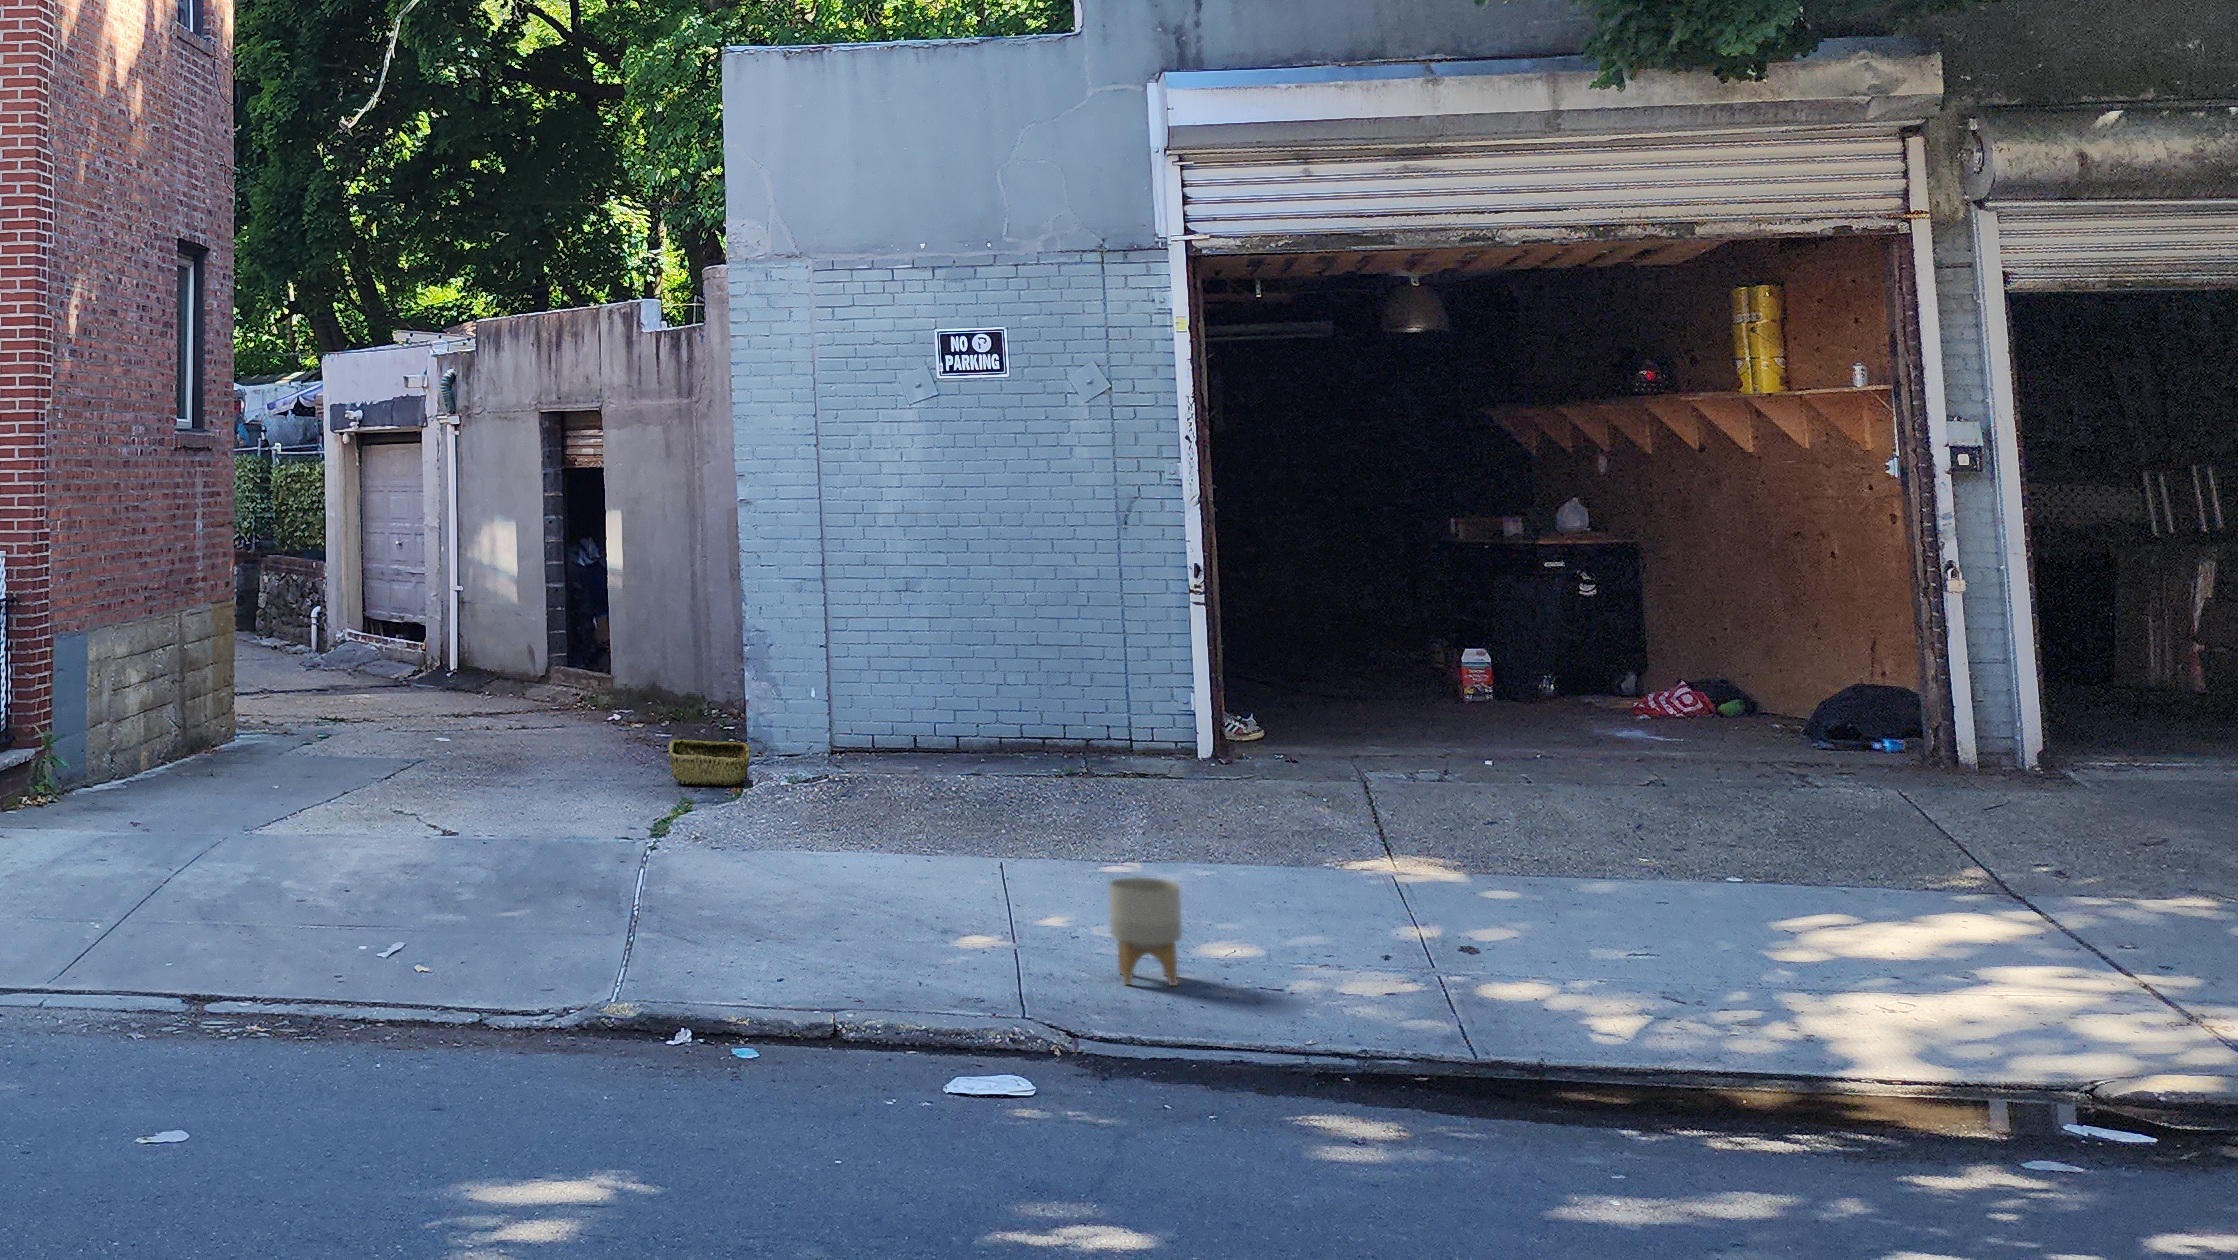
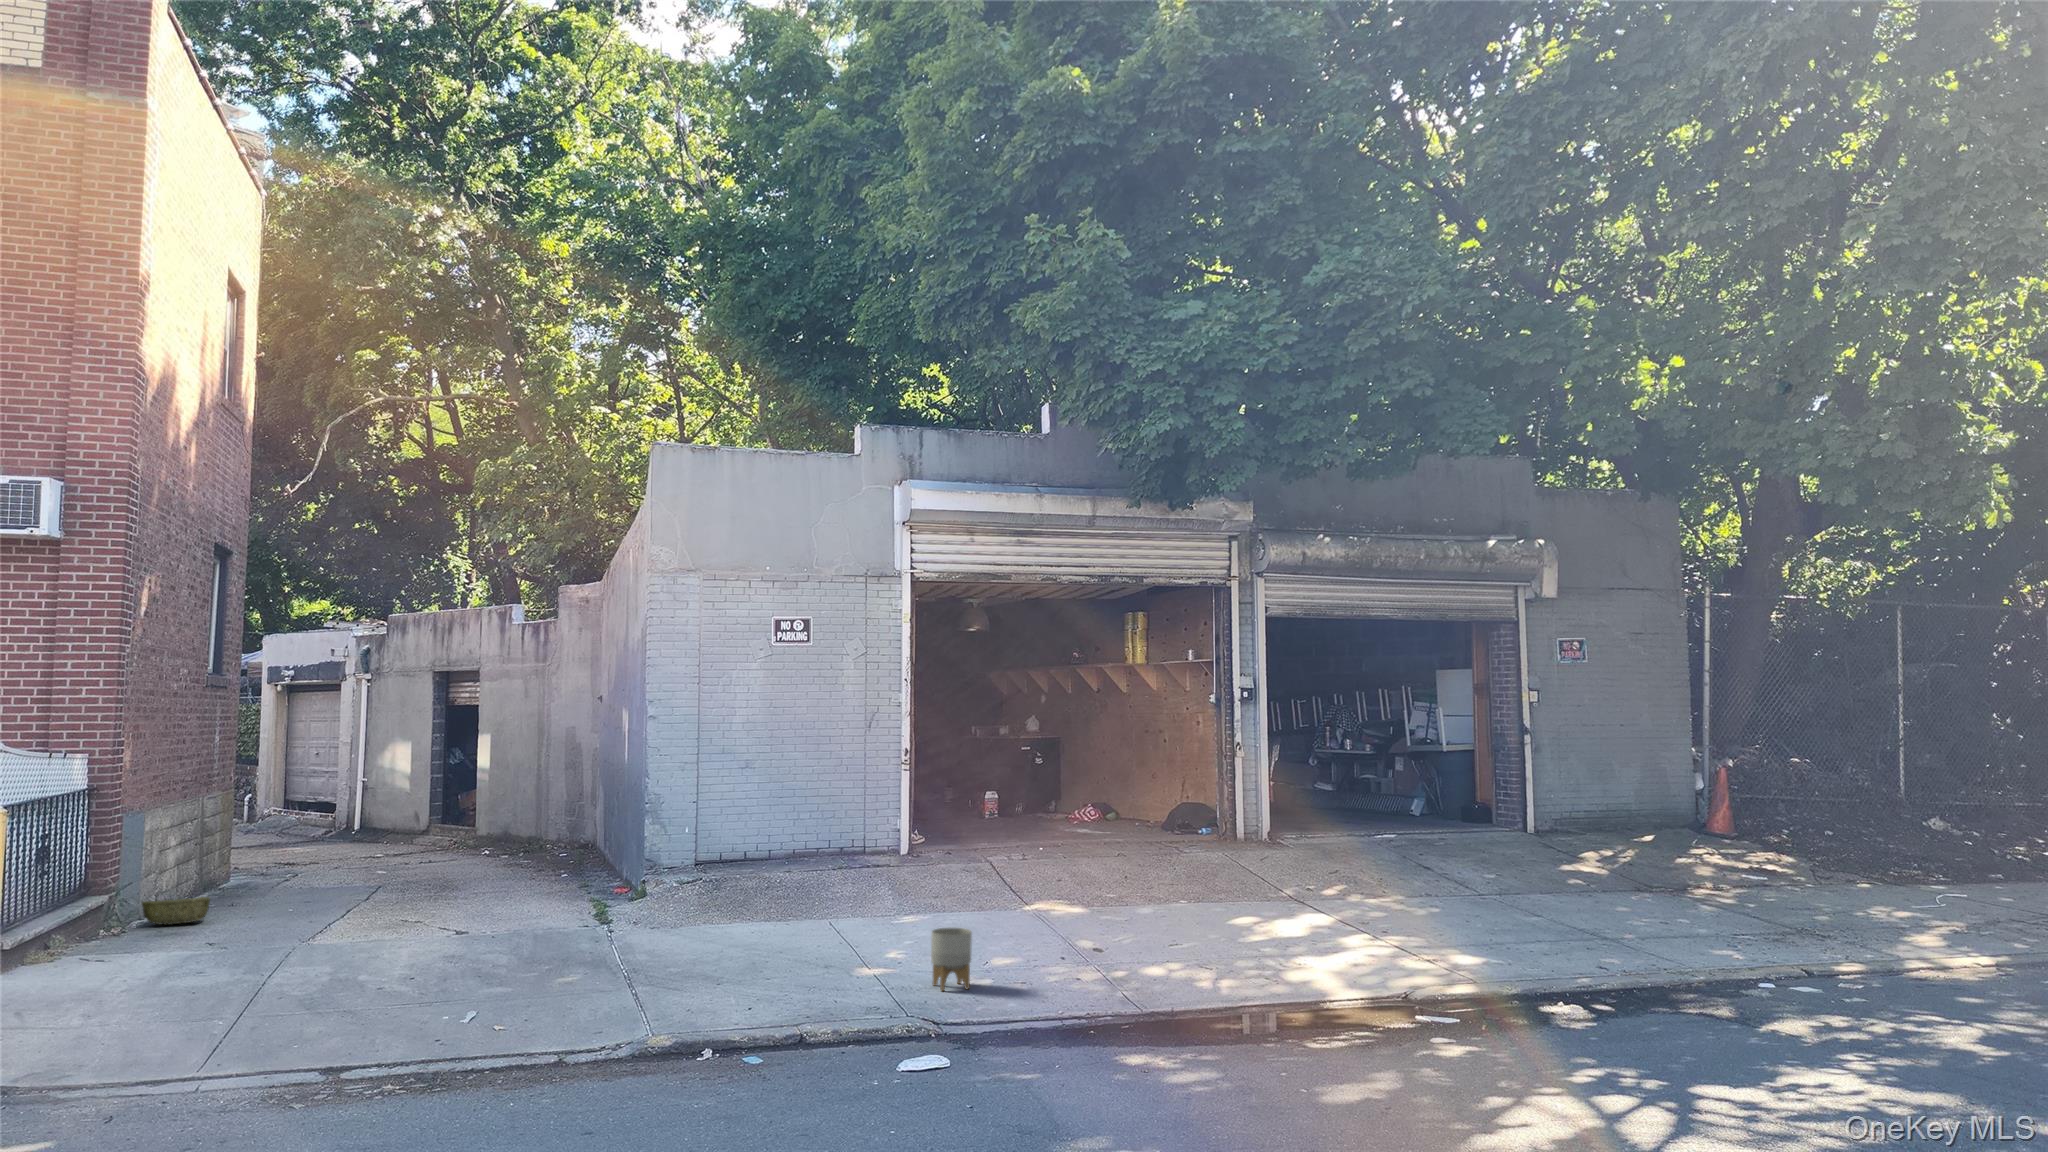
woven basket: present [668,740,751,785] -> present [142,897,210,924]

